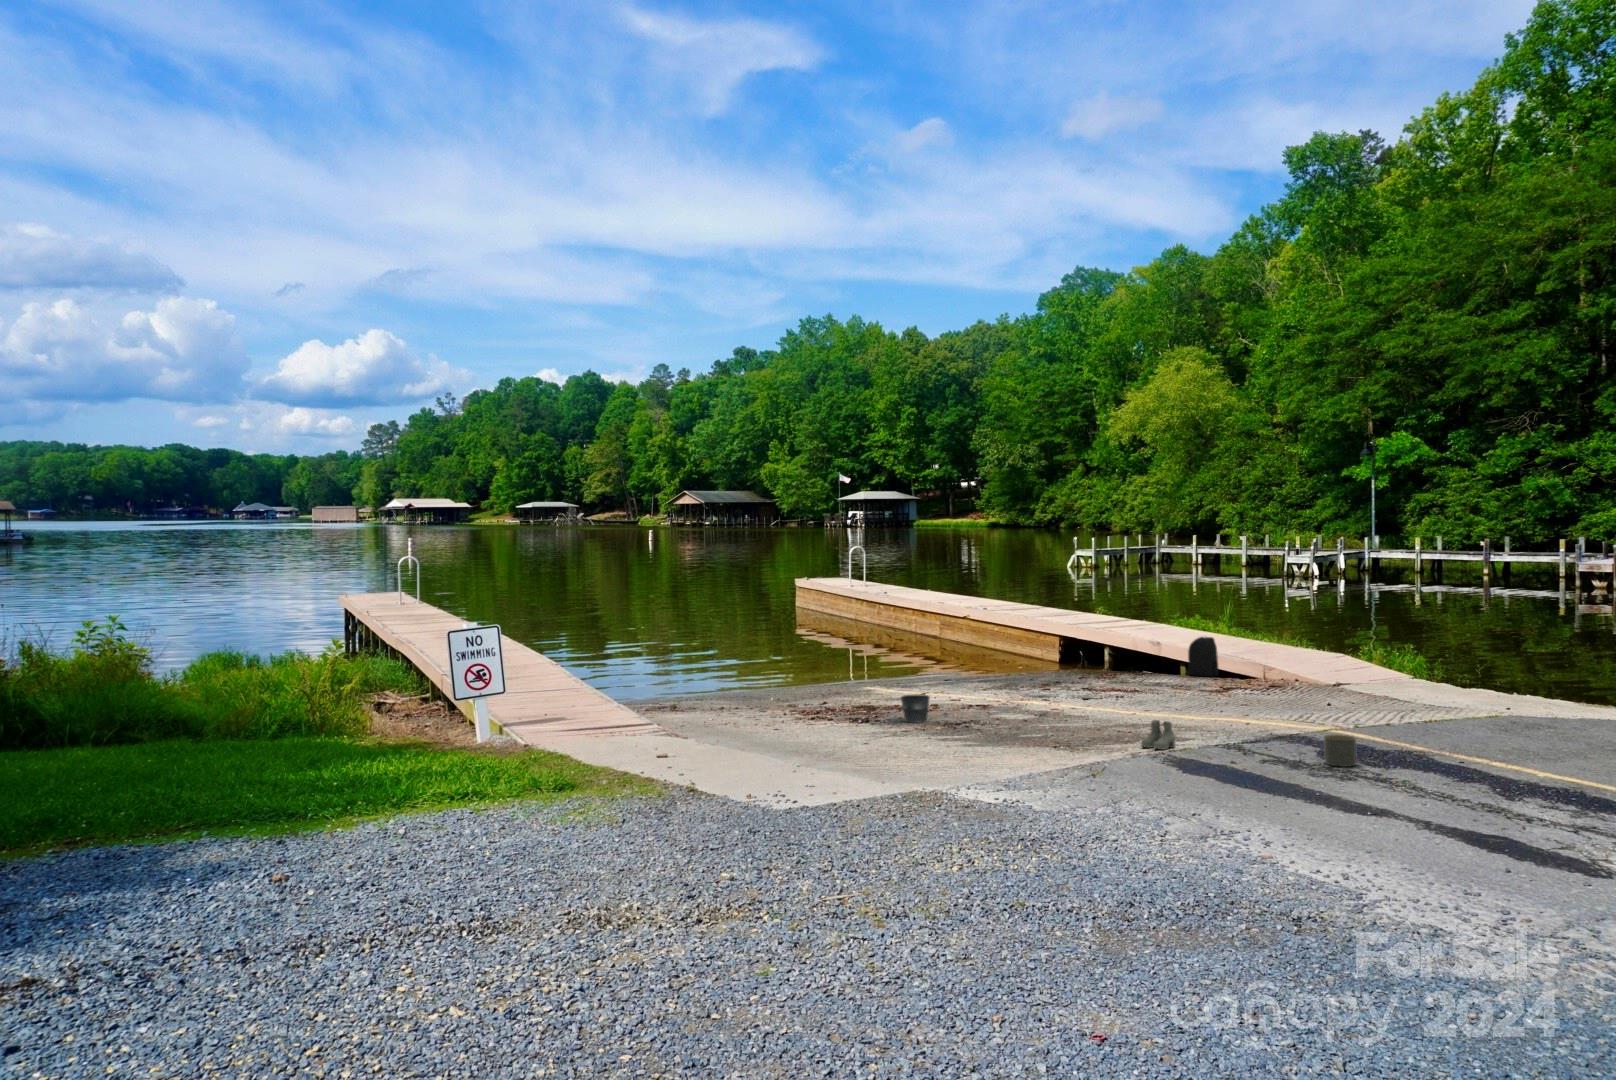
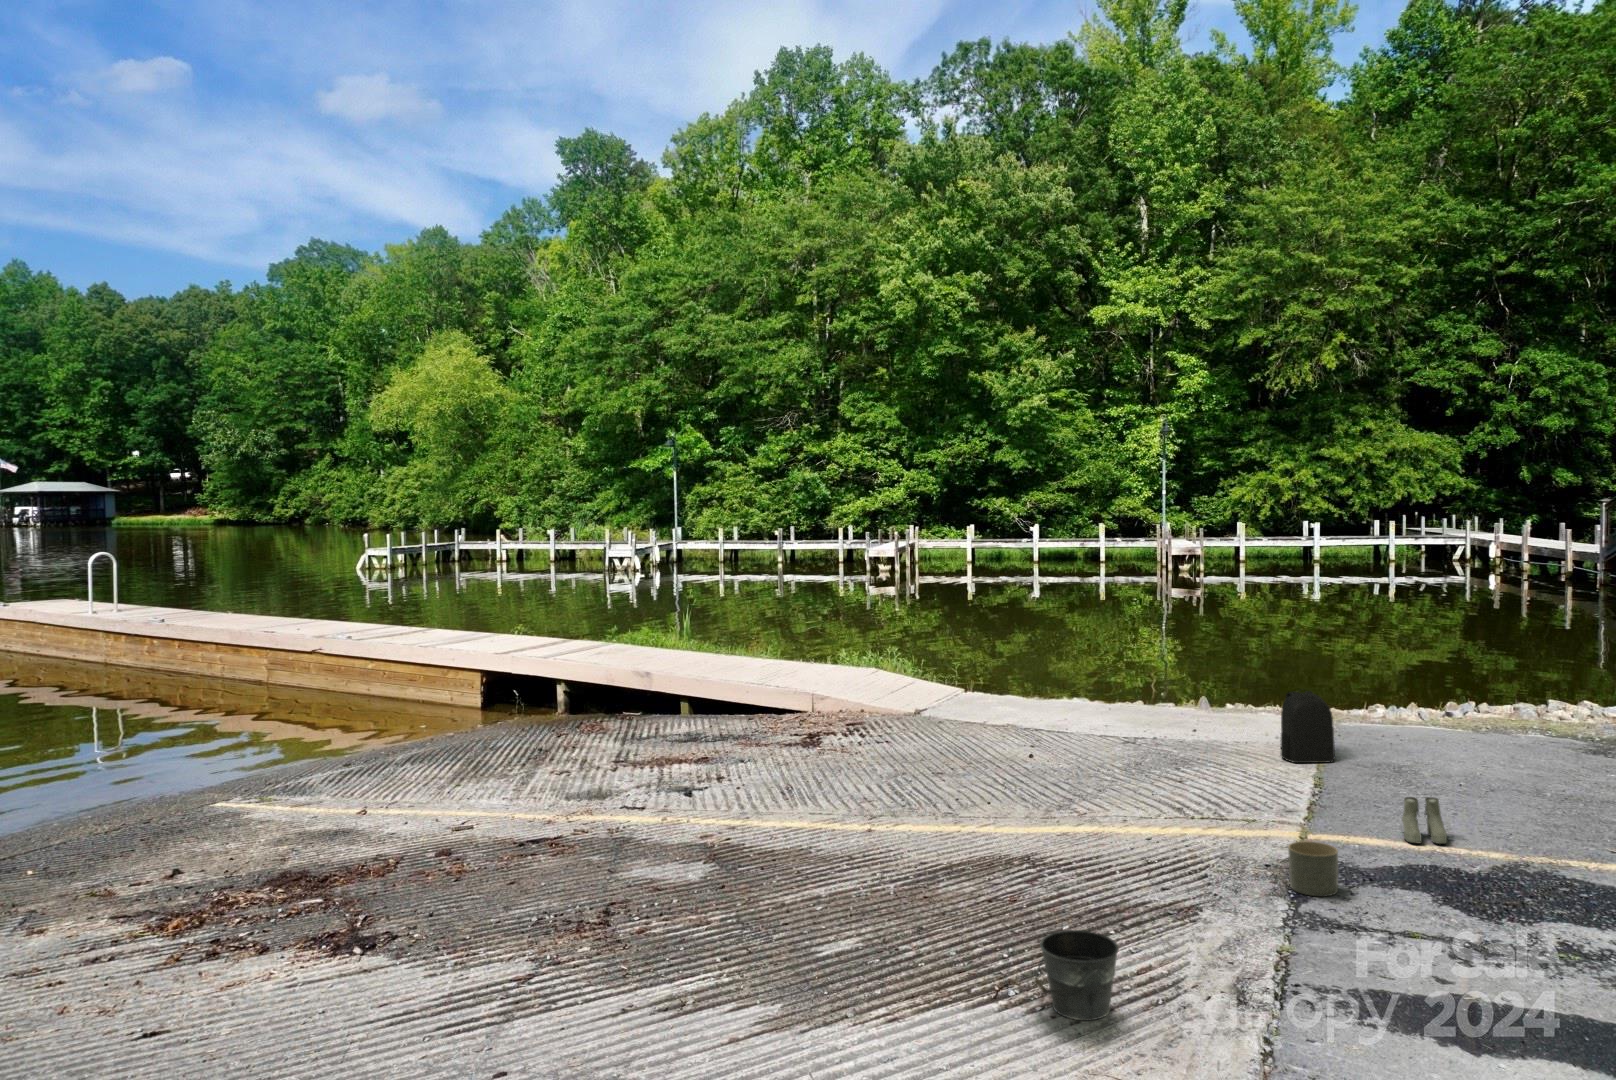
backpack: present [1188,637,1219,677] -> present [1280,691,1335,763]
bucket: present [899,694,930,723] -> present [1035,930,1119,1021]
boots: present [1141,720,1175,750] -> present [1402,797,1447,844]

